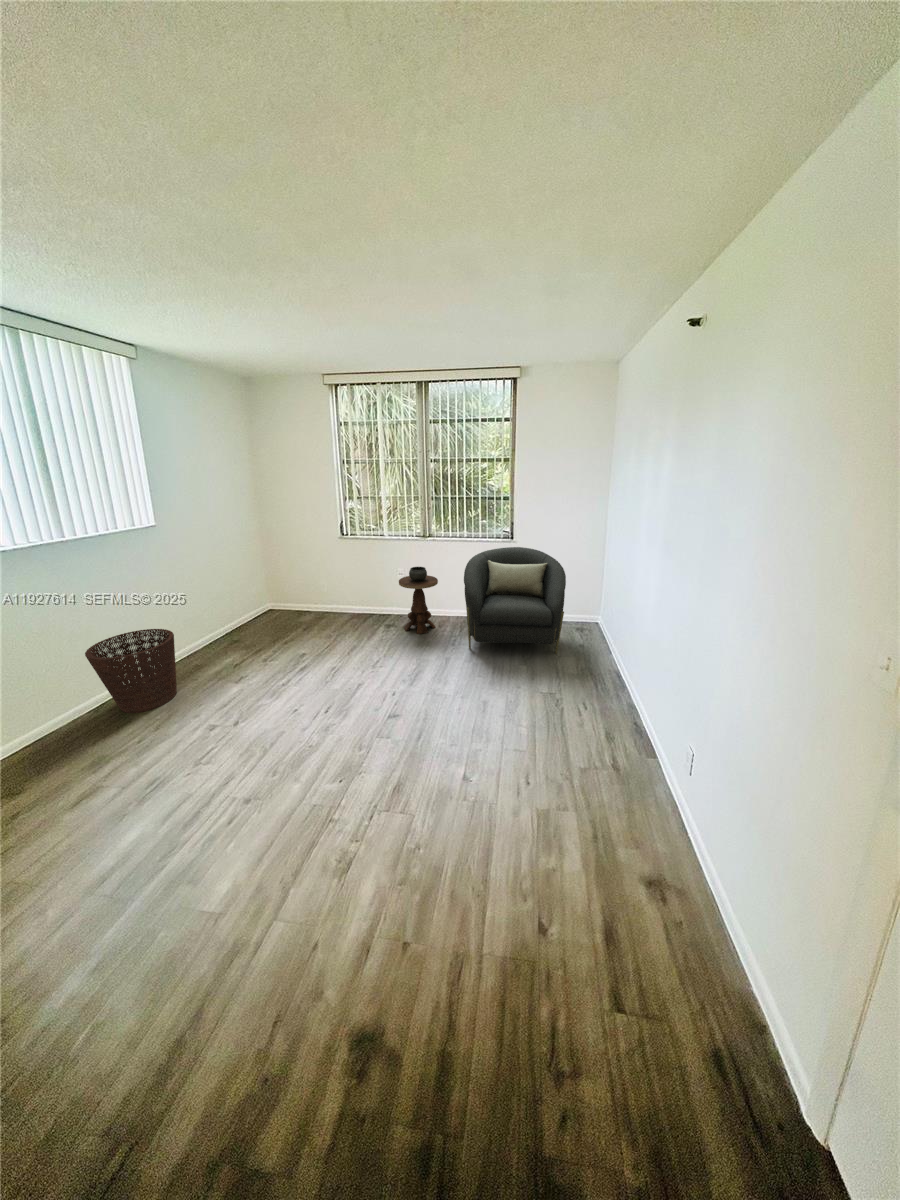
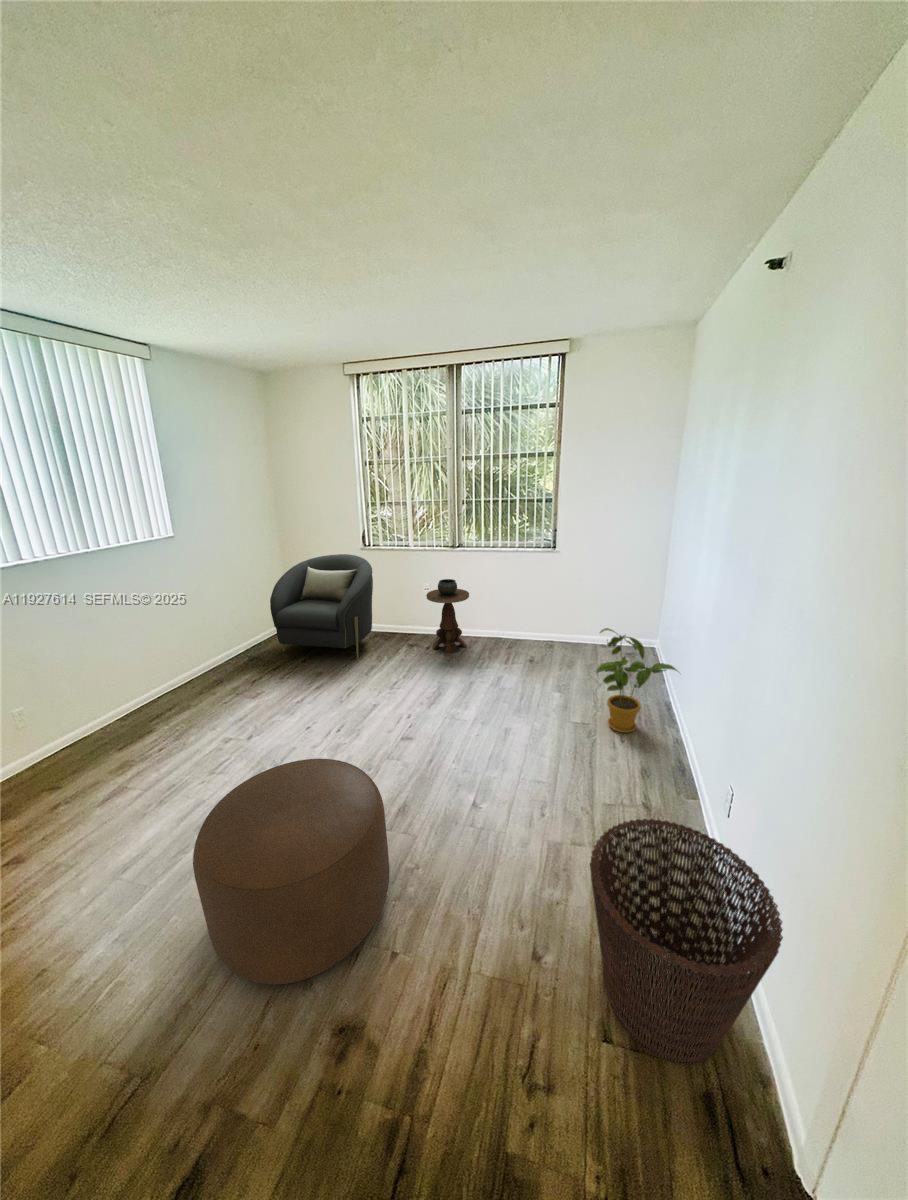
armchair: present [464,547,566,654] -> present [270,554,373,659]
house plant: none [563,611,635,703] -> present [596,628,679,733]
basket: present [85,629,177,713] -> present [590,819,783,1064]
ottoman: none [189,751,394,994] -> present [193,759,390,984]

